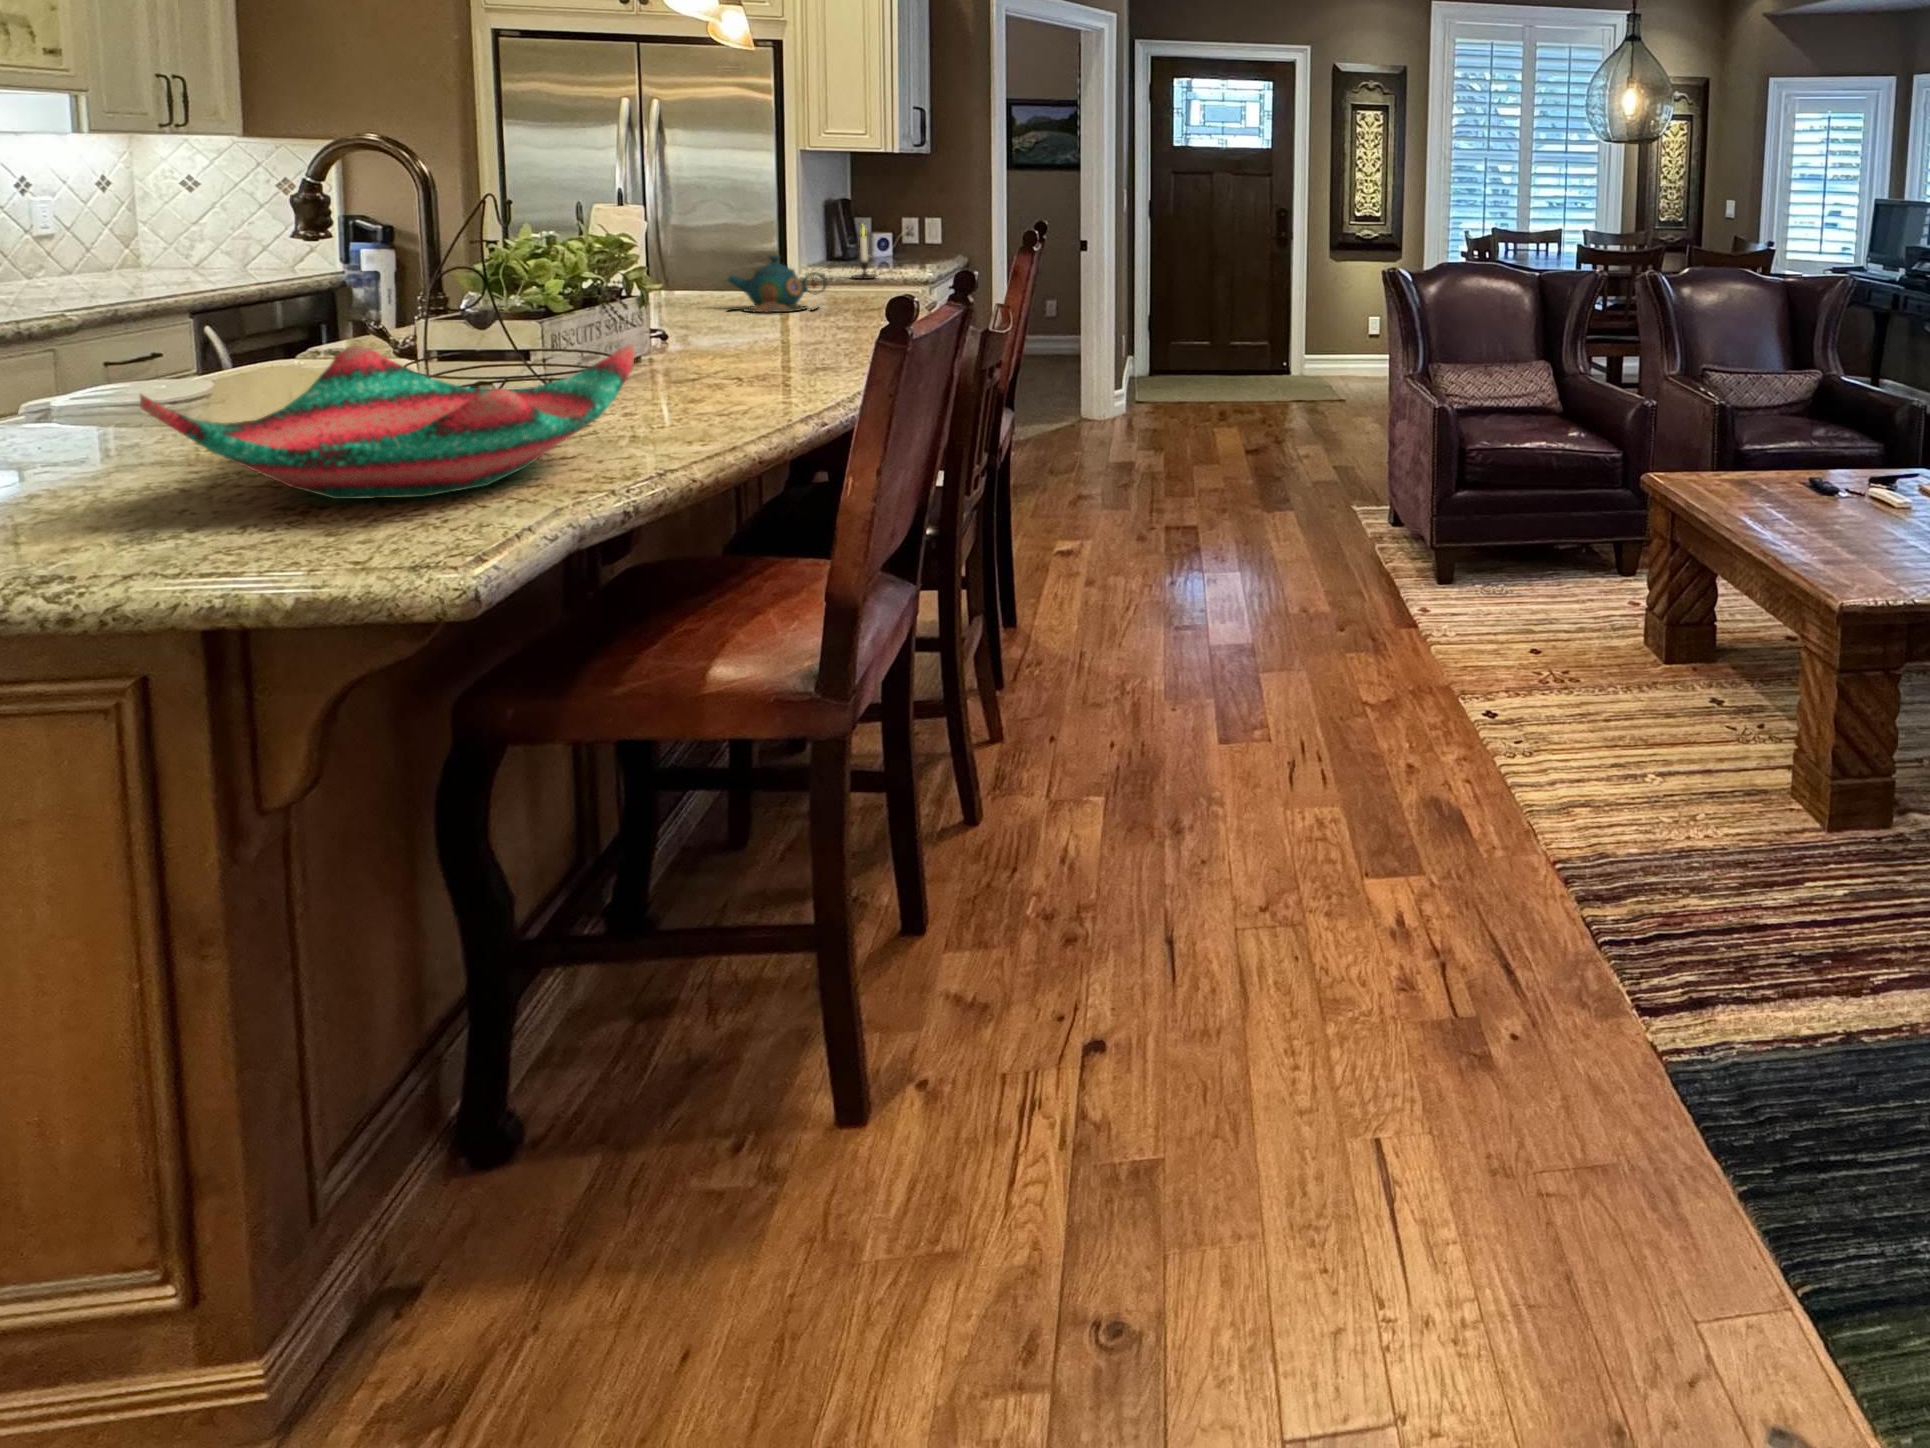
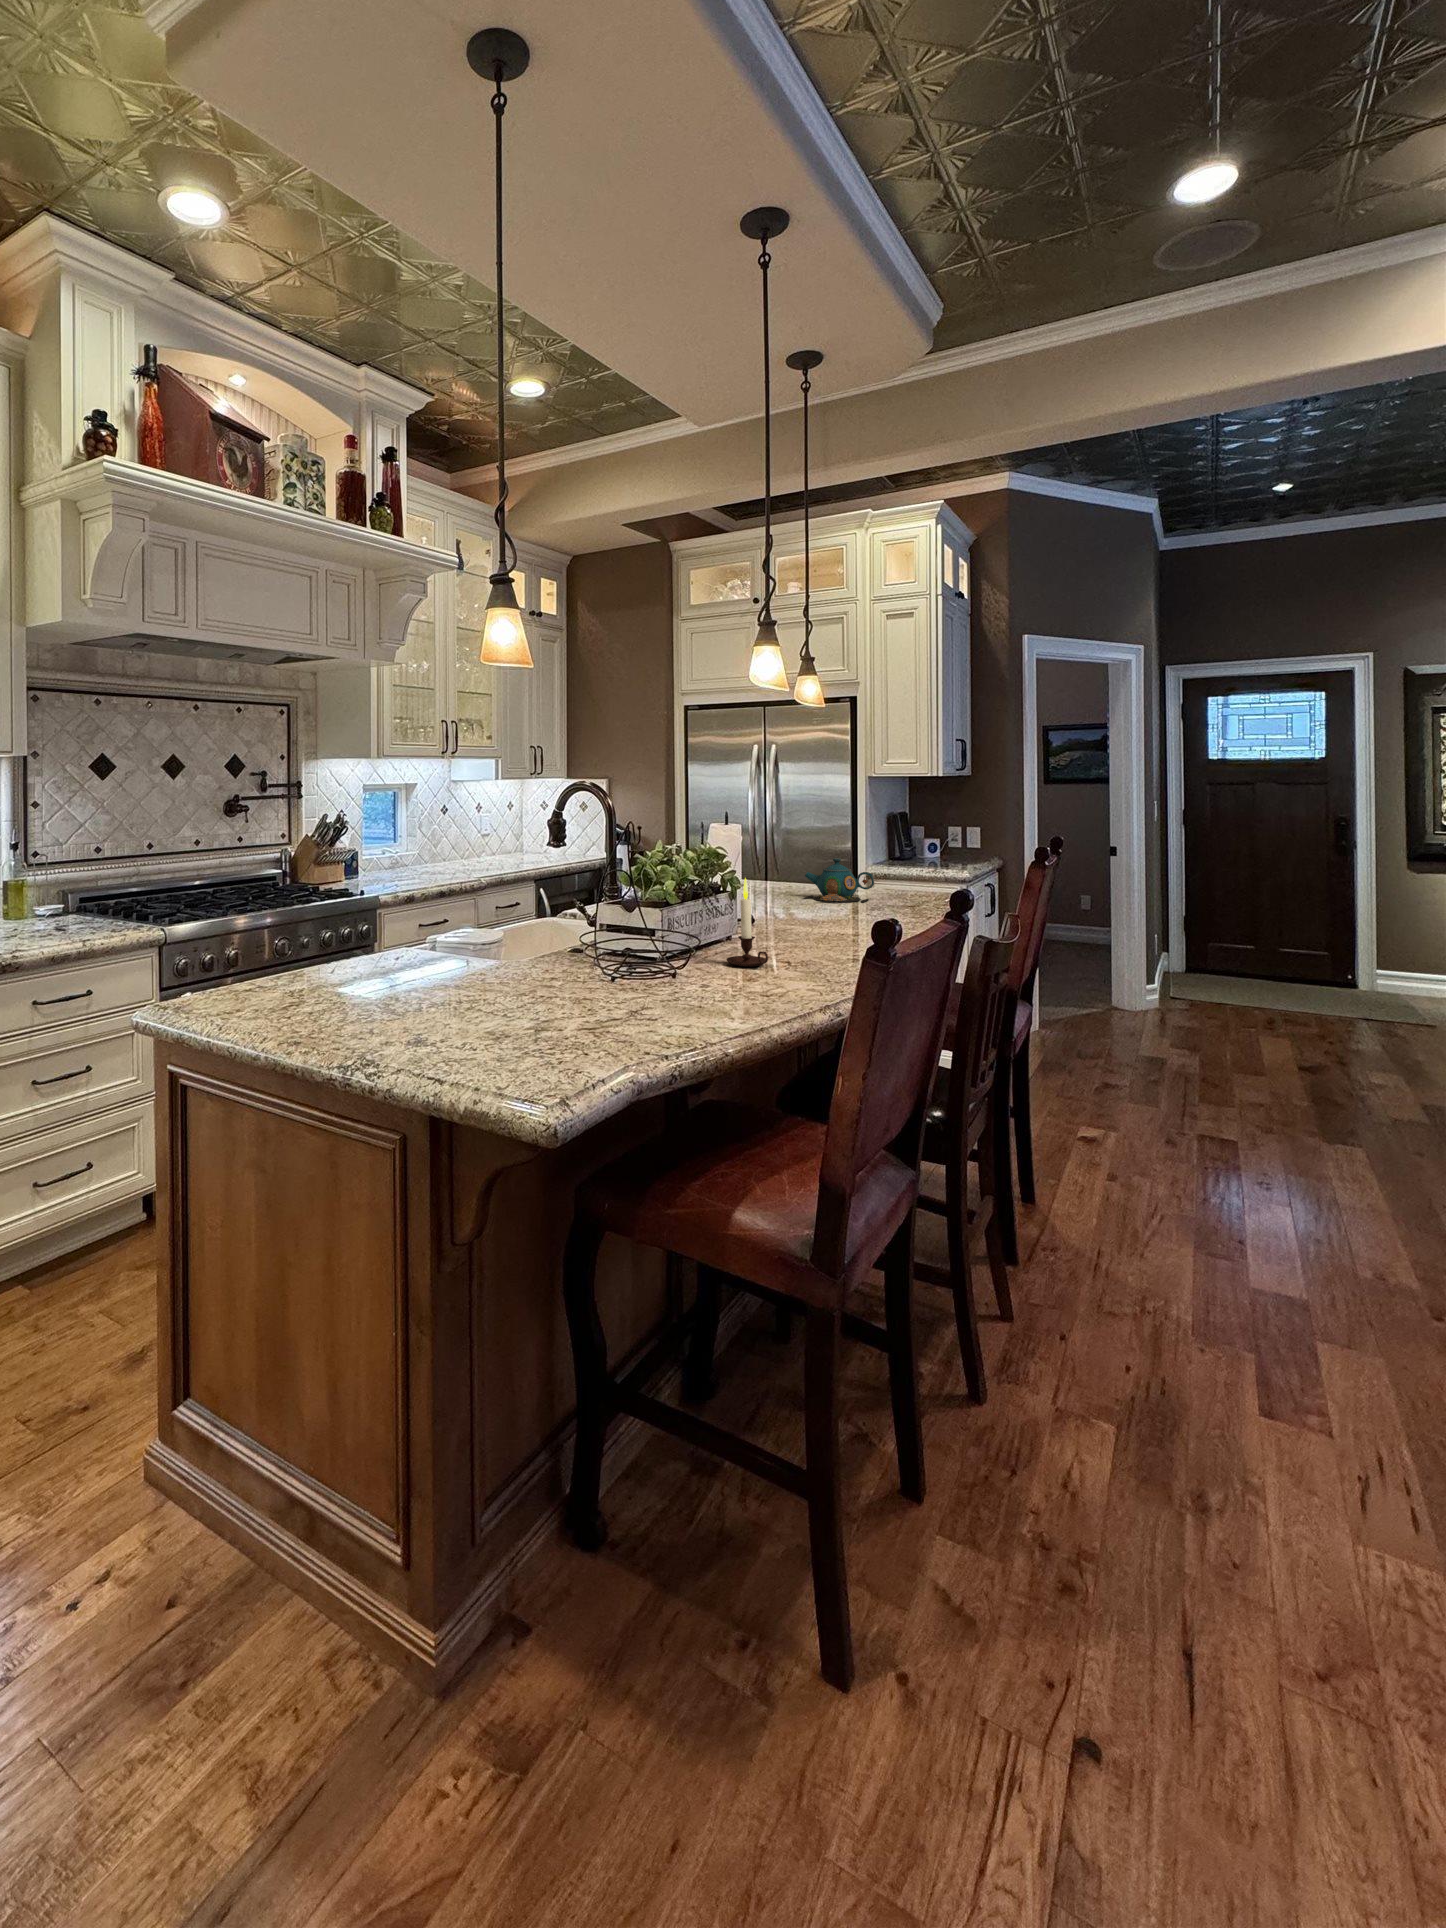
candle: present [853,224,882,279] -> present [727,878,768,967]
decorative bowl: present [140,344,634,499] -> none [428,923,695,1039]

